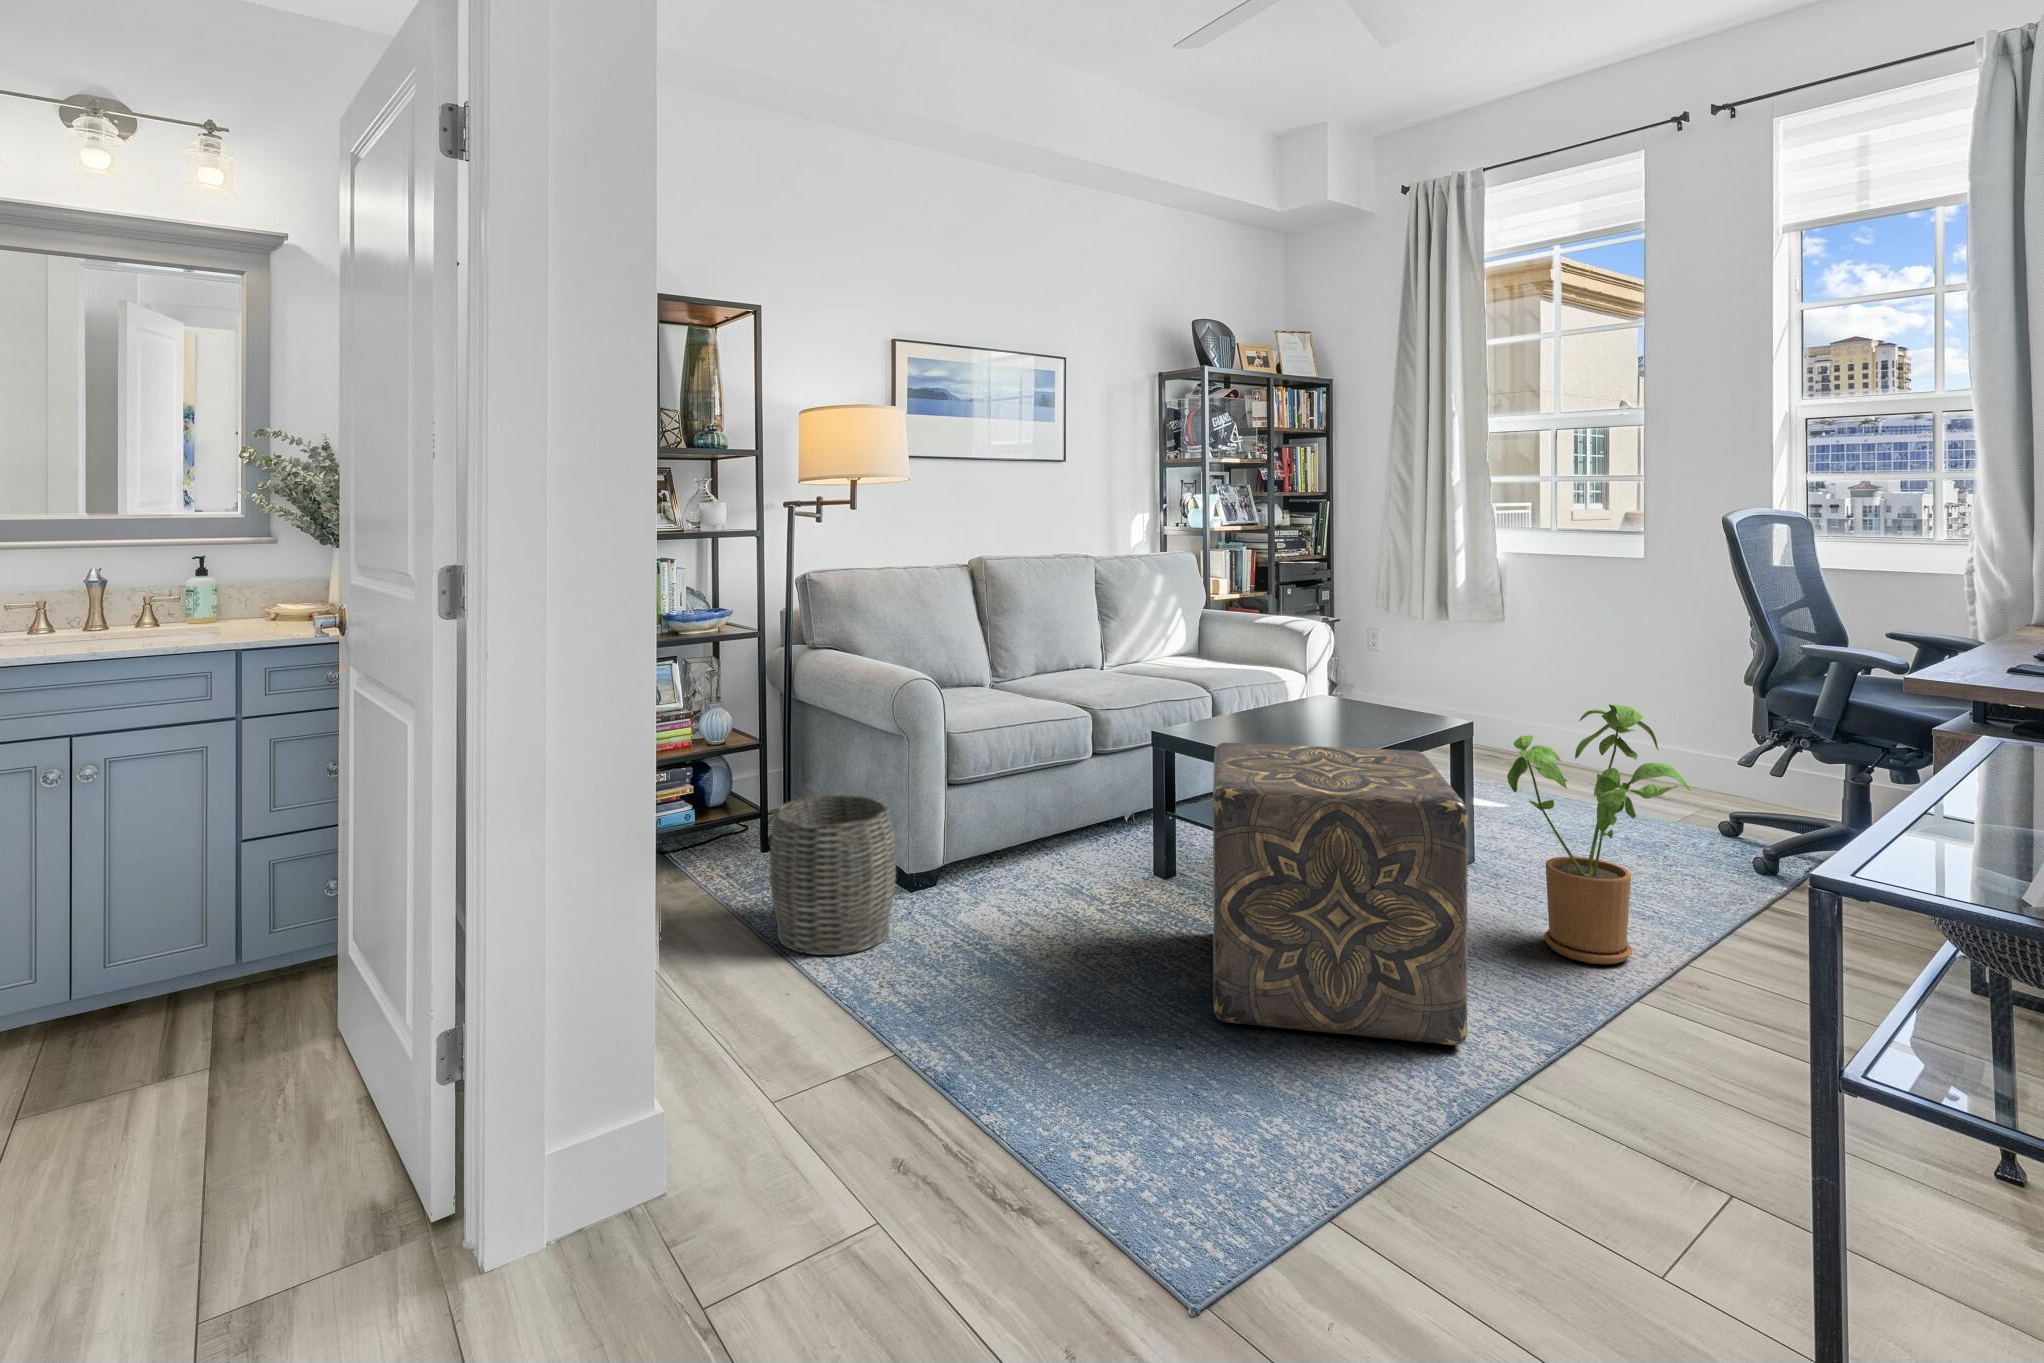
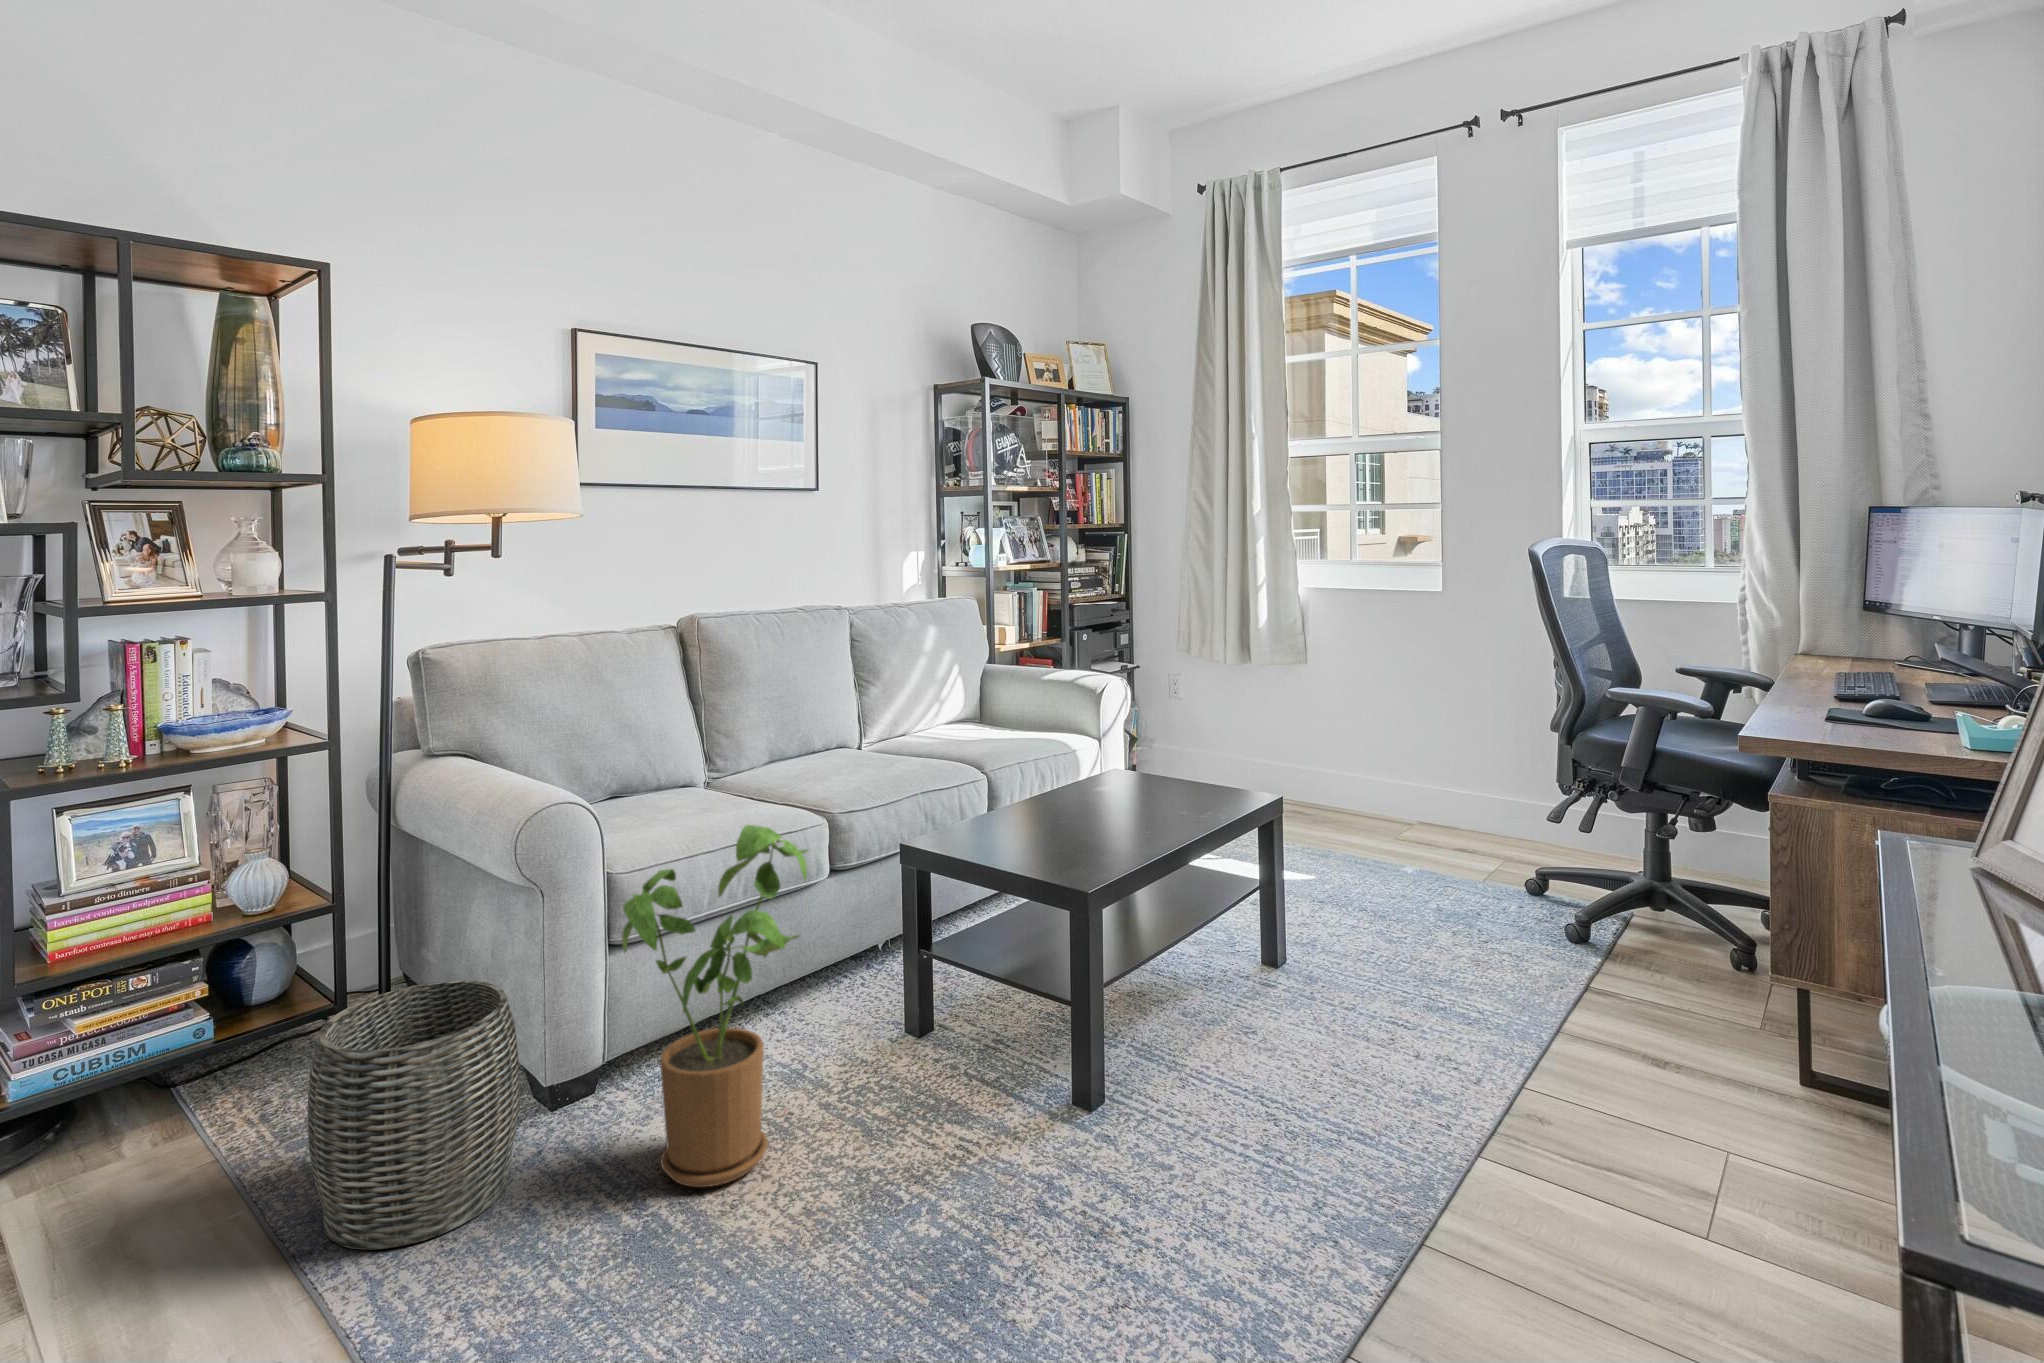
house plant: present [1507,704,1692,964] -> present [622,825,808,1187]
ottoman: present [1213,743,1468,1045] -> none [948,863,1289,1298]

